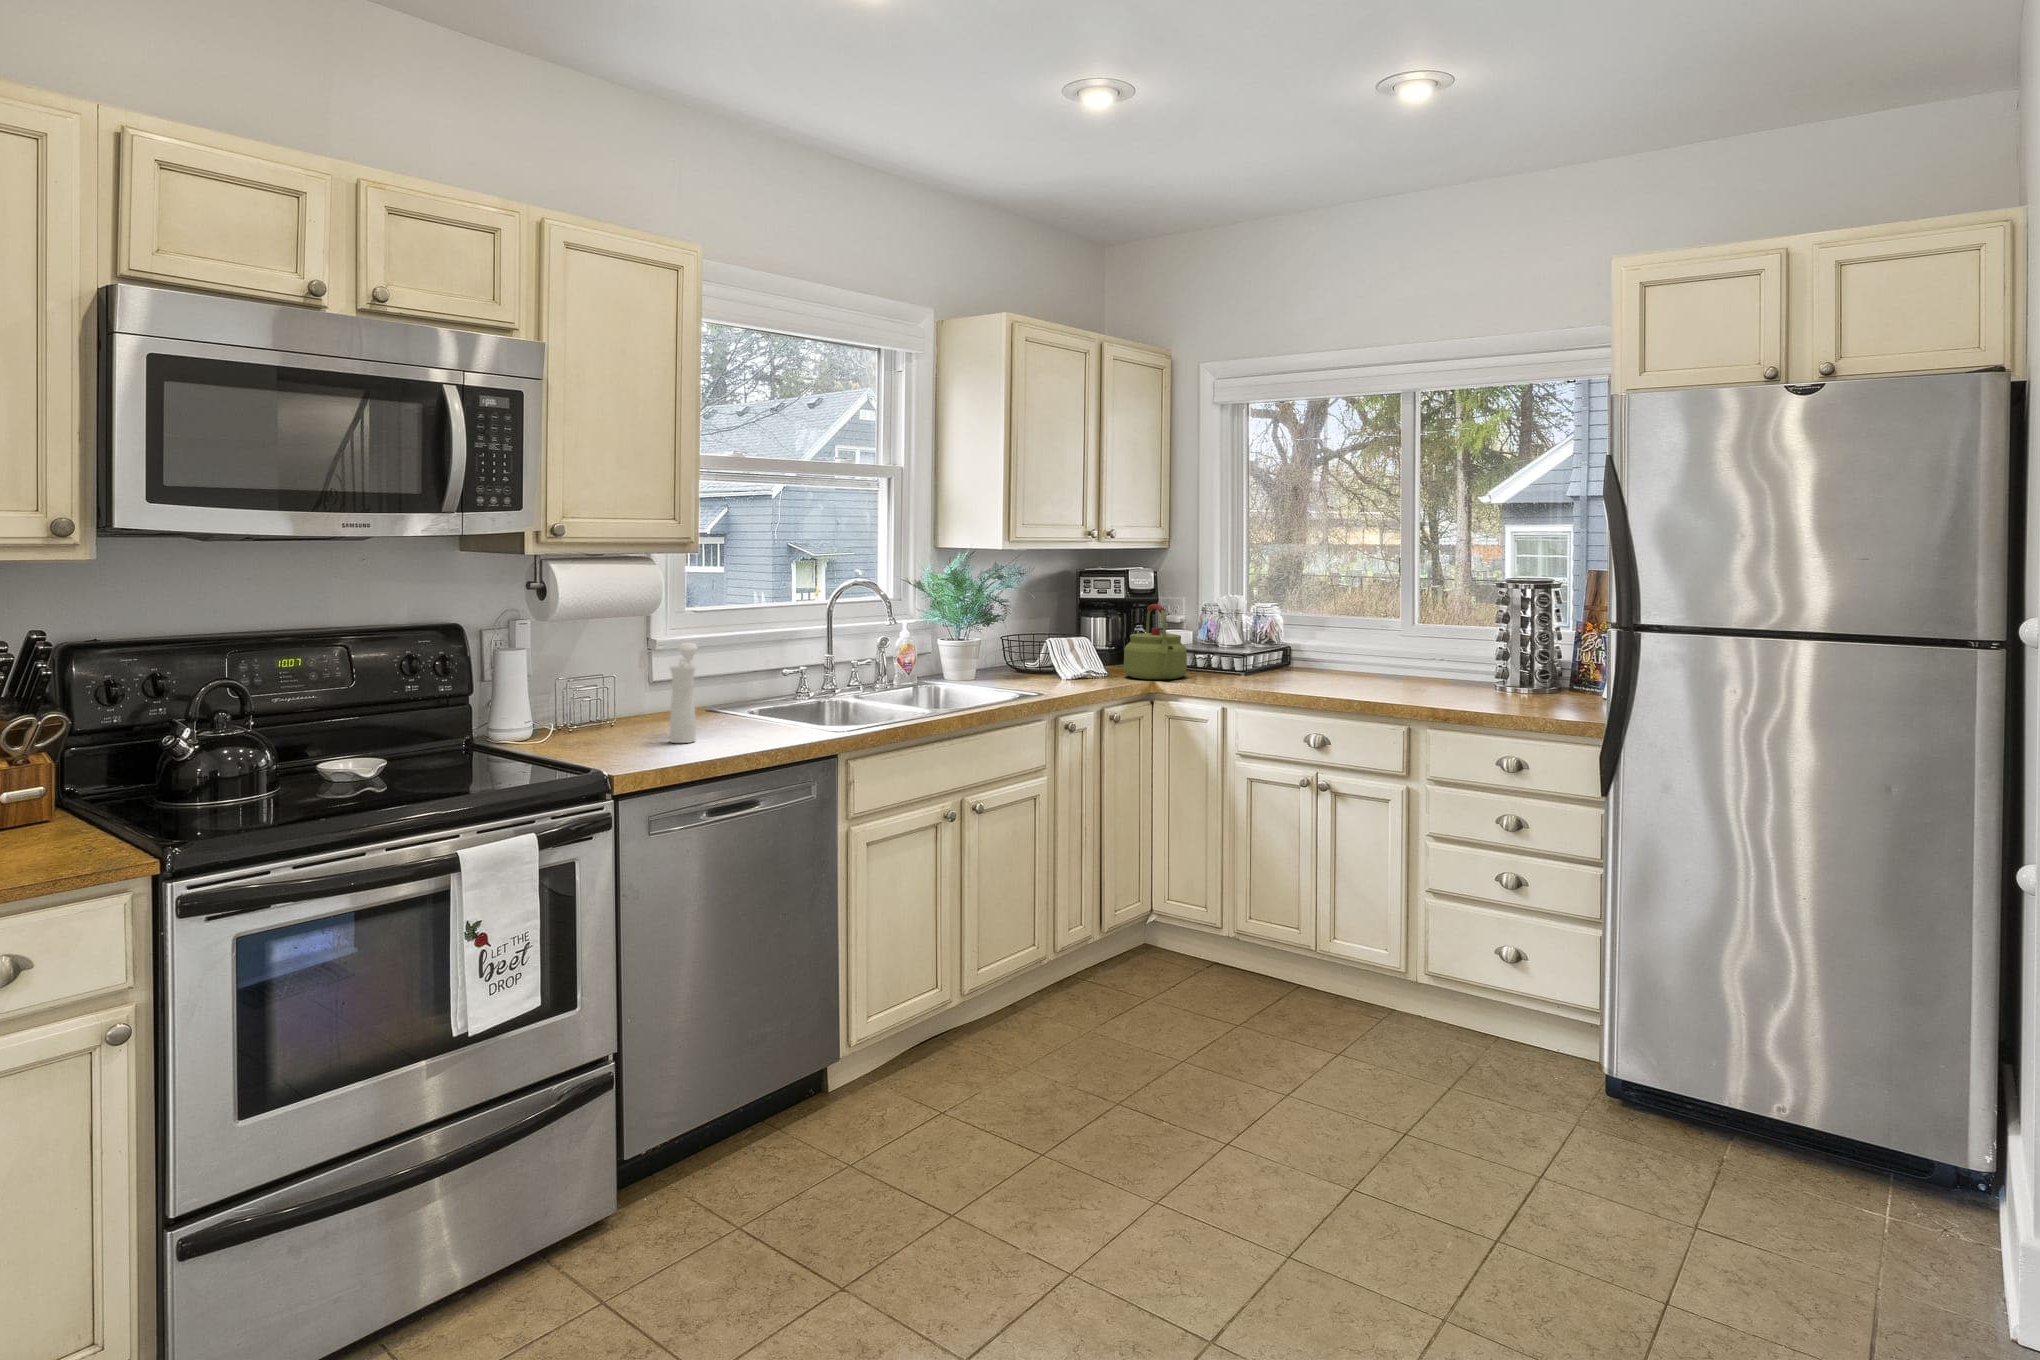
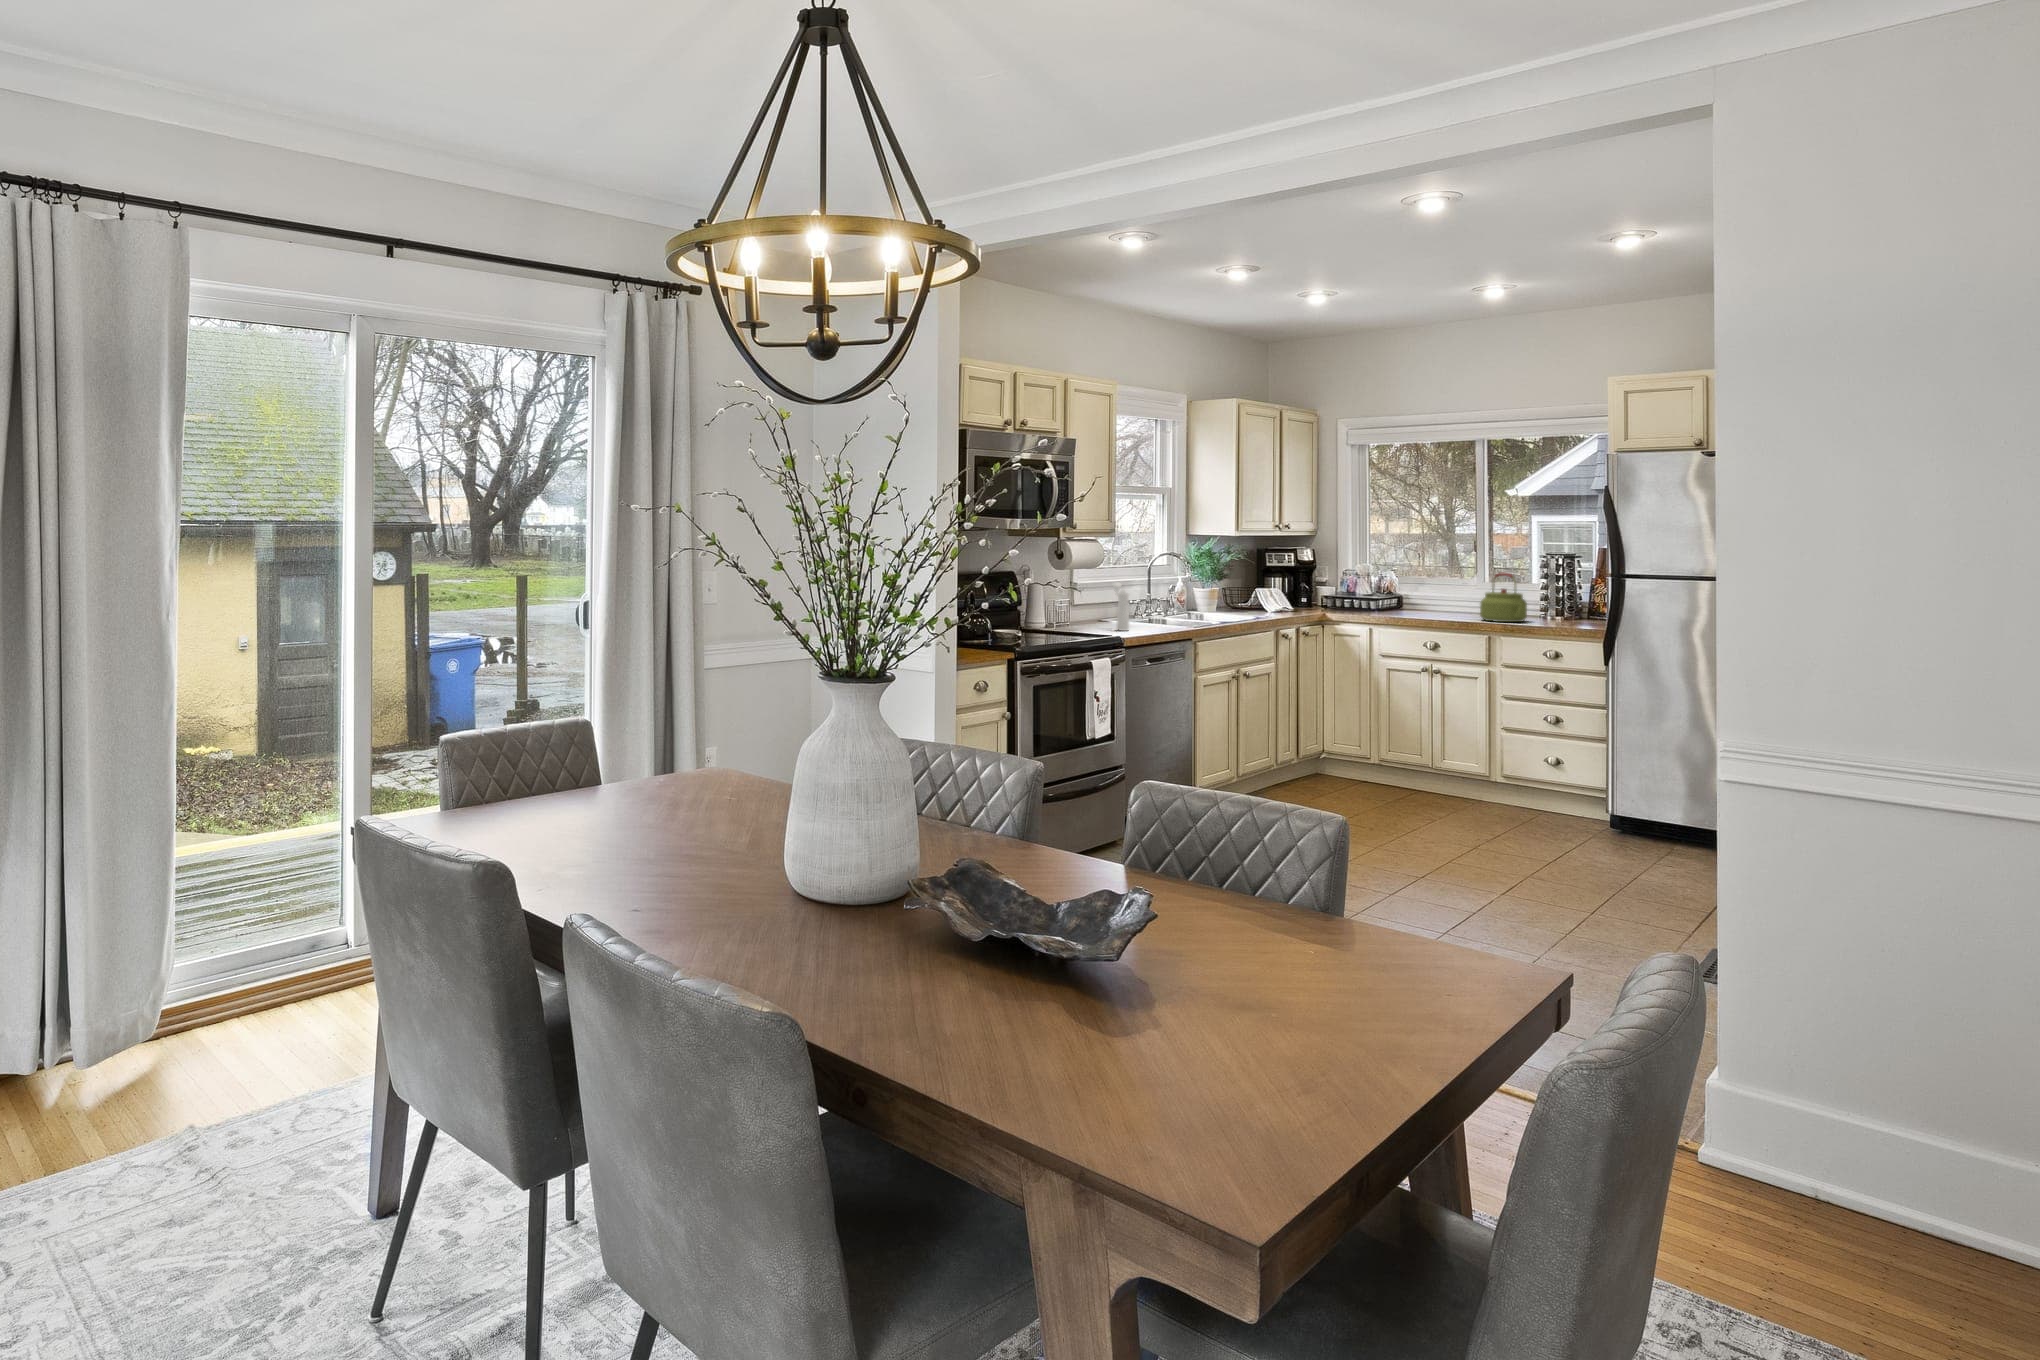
kettle: present [1124,604,1187,680] -> present [1480,573,1527,622]

